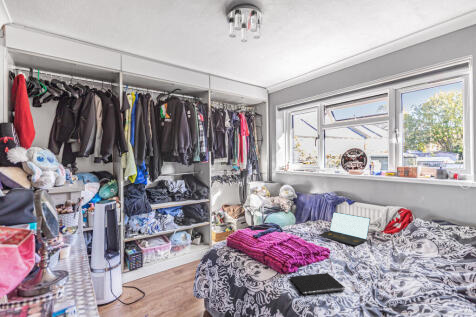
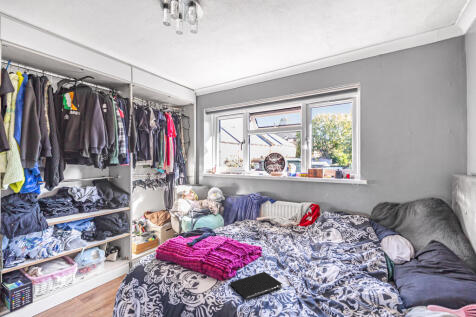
laptop: present [318,212,370,246] -> none [247,211,292,241]

